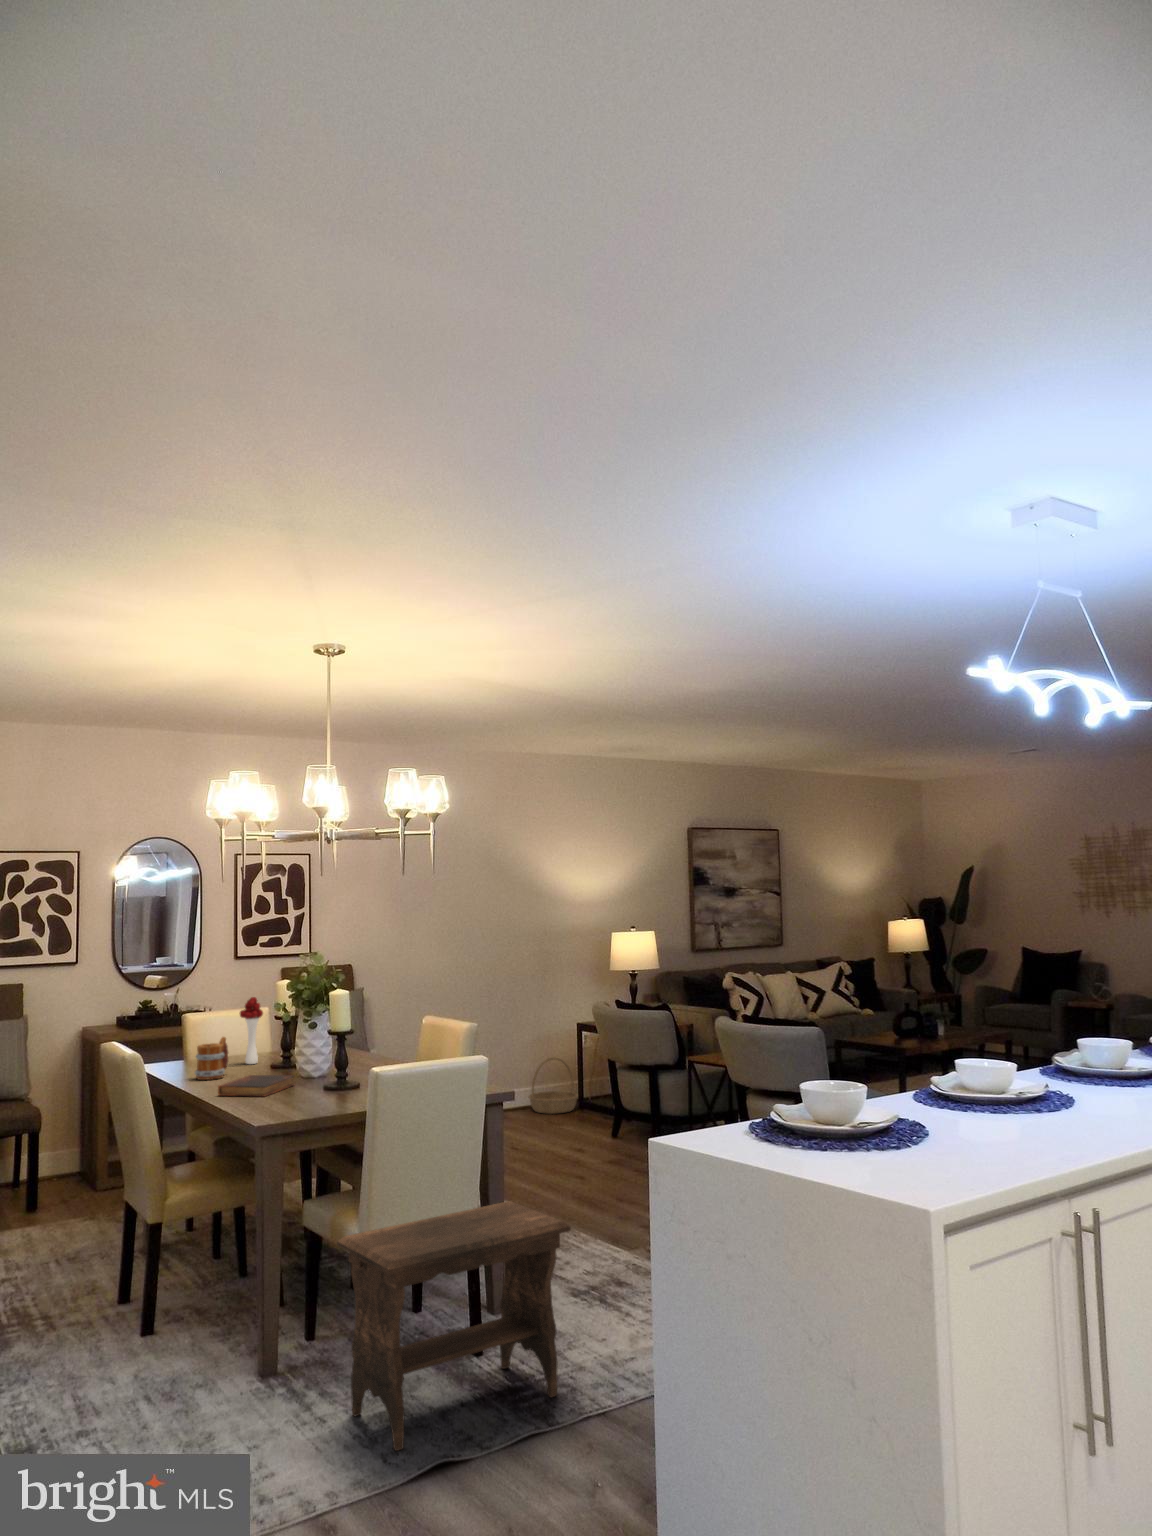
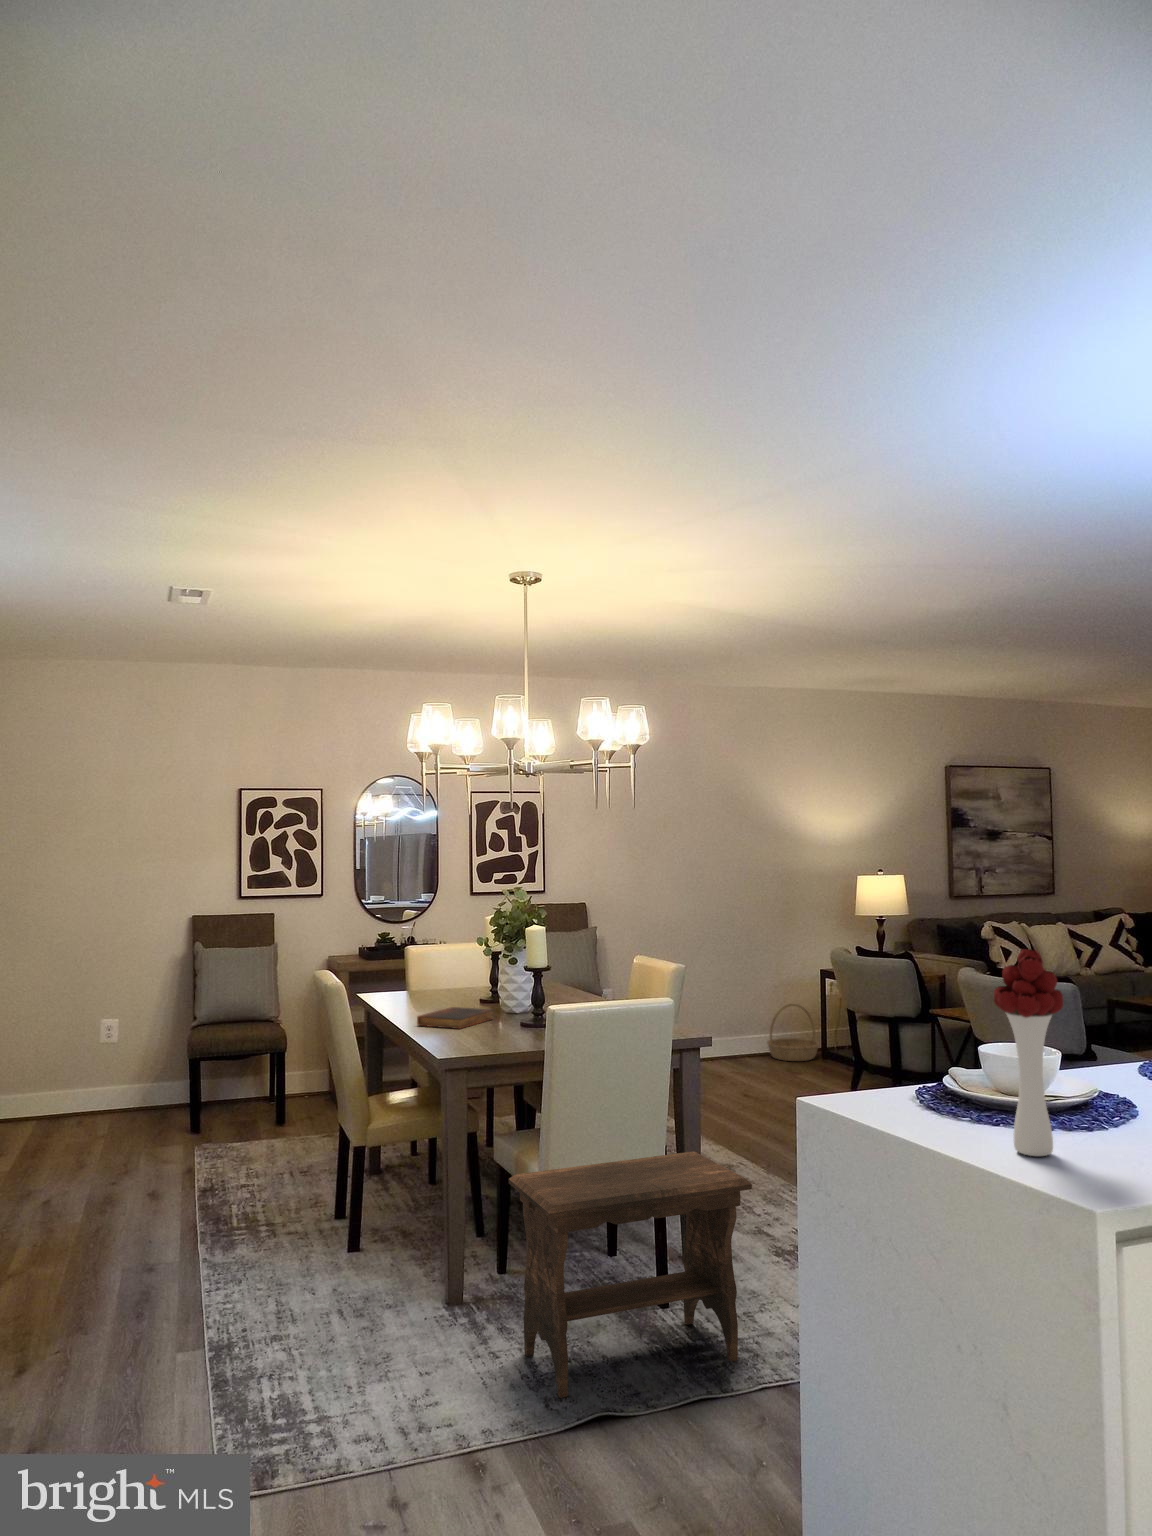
flower bouquet: present [240,997,263,1064] -> present [994,949,1063,1156]
mug: present [195,1037,228,1080] -> none [405,968,438,1010]

